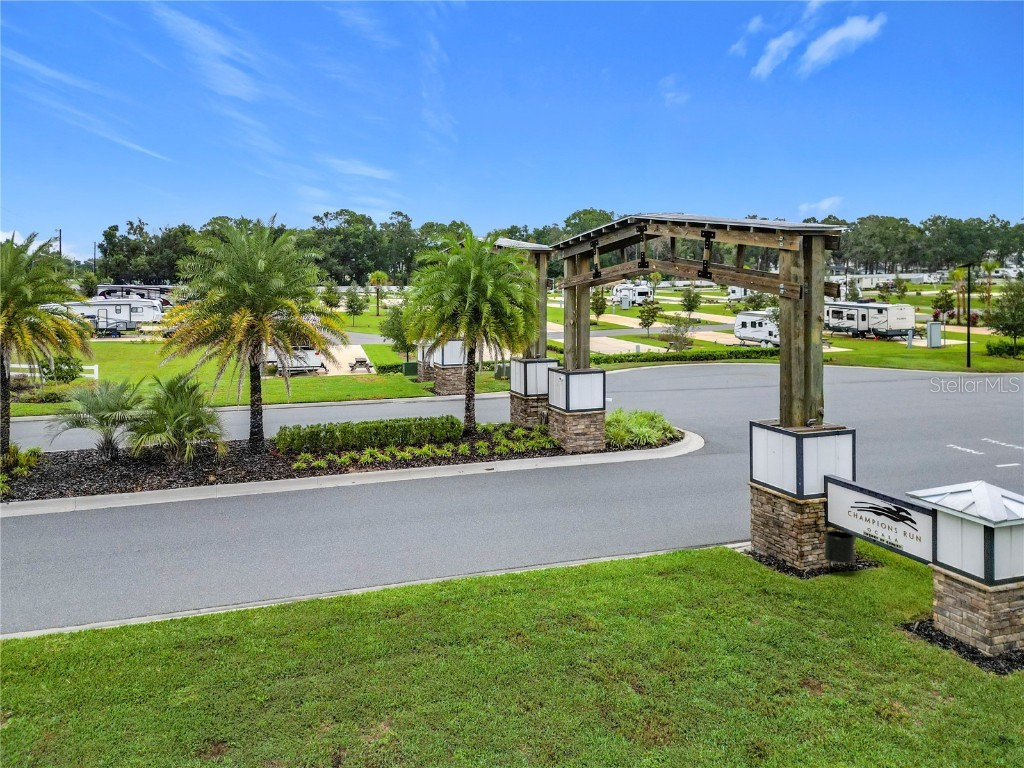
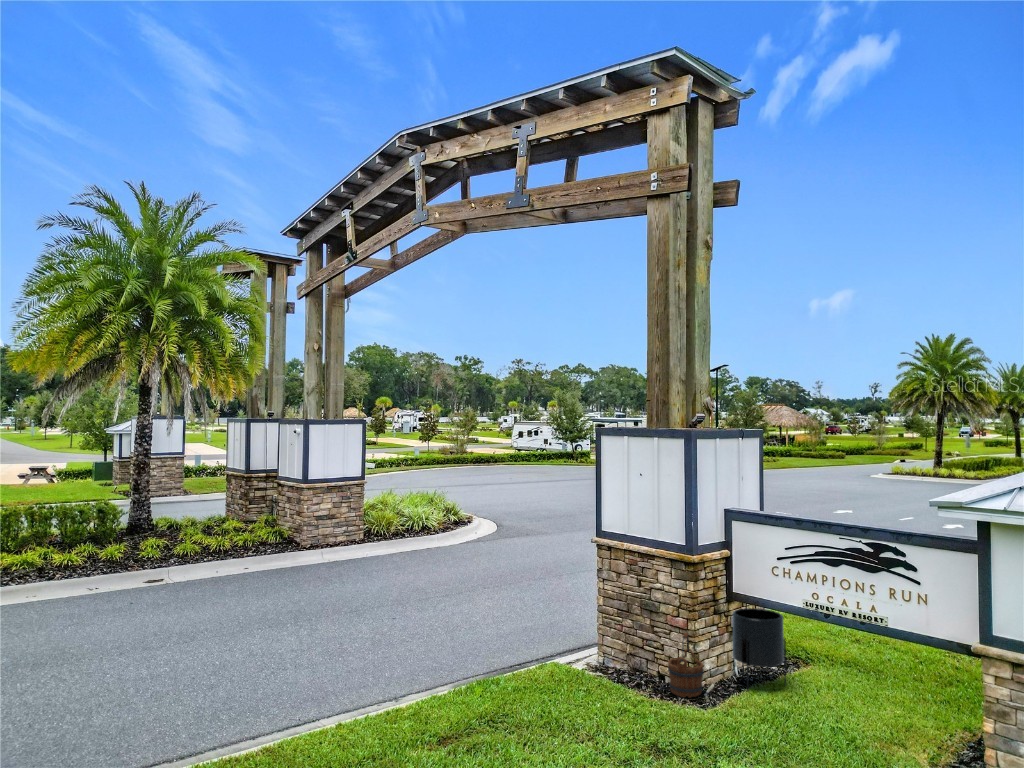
wooden bucket: none [783,541,804,574] -> present [668,633,704,697]

